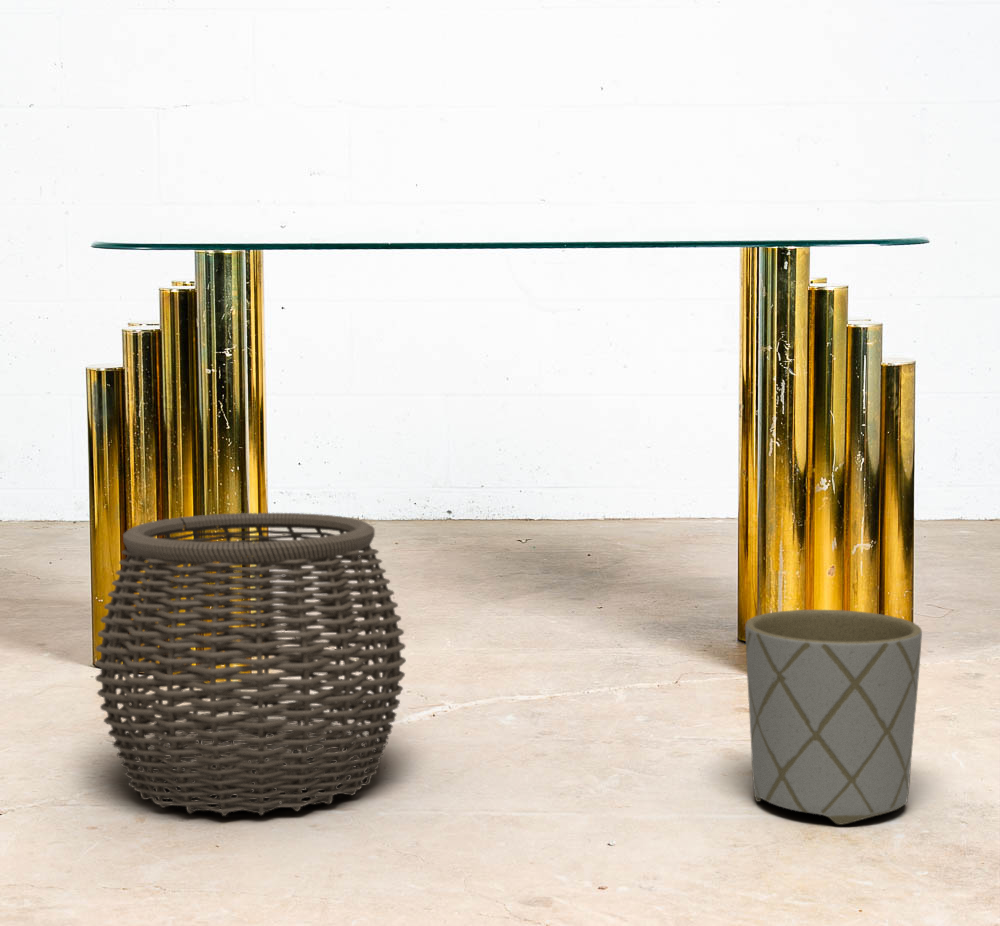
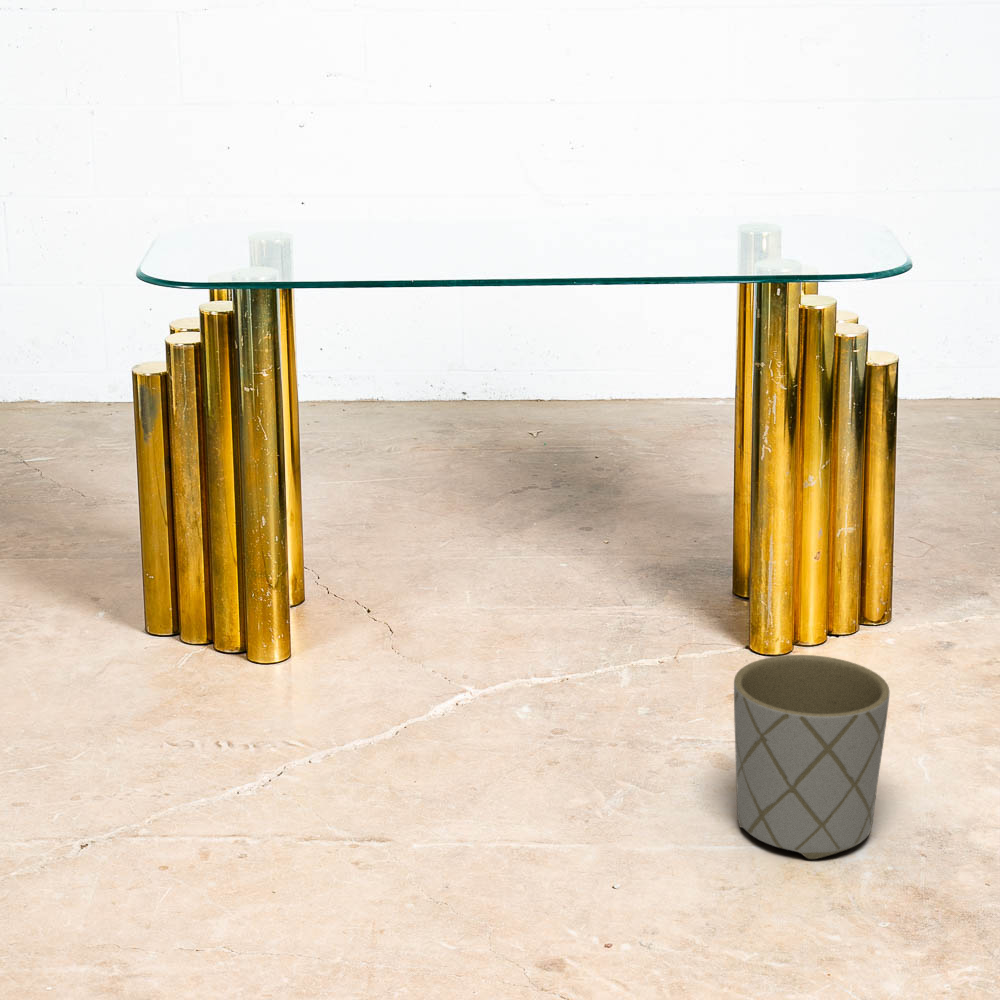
woven basket: present [95,513,406,816] -> none [160,556,433,851]

